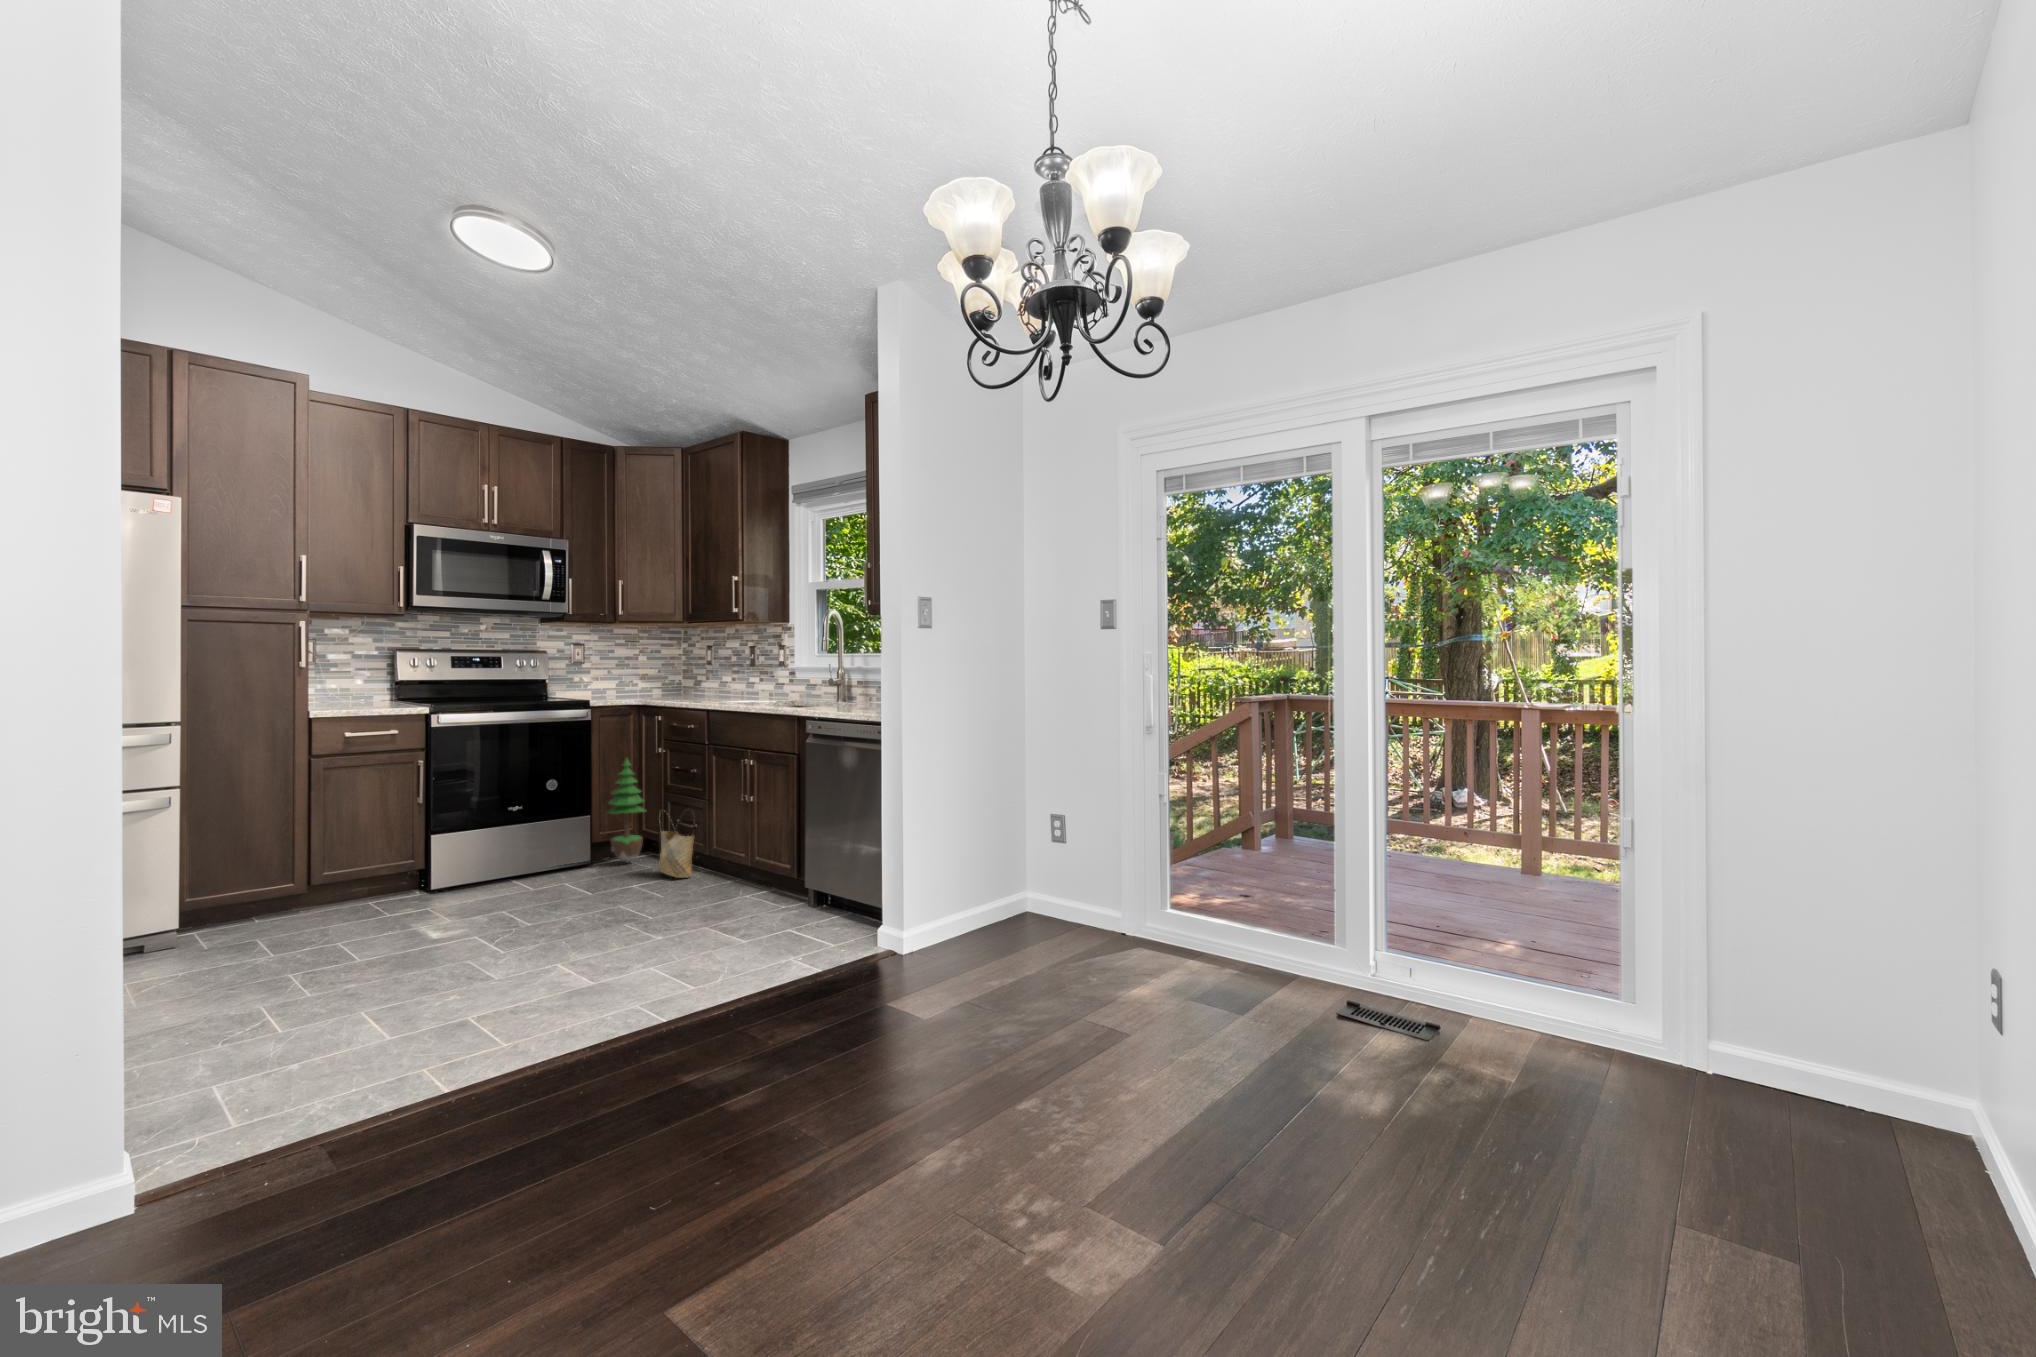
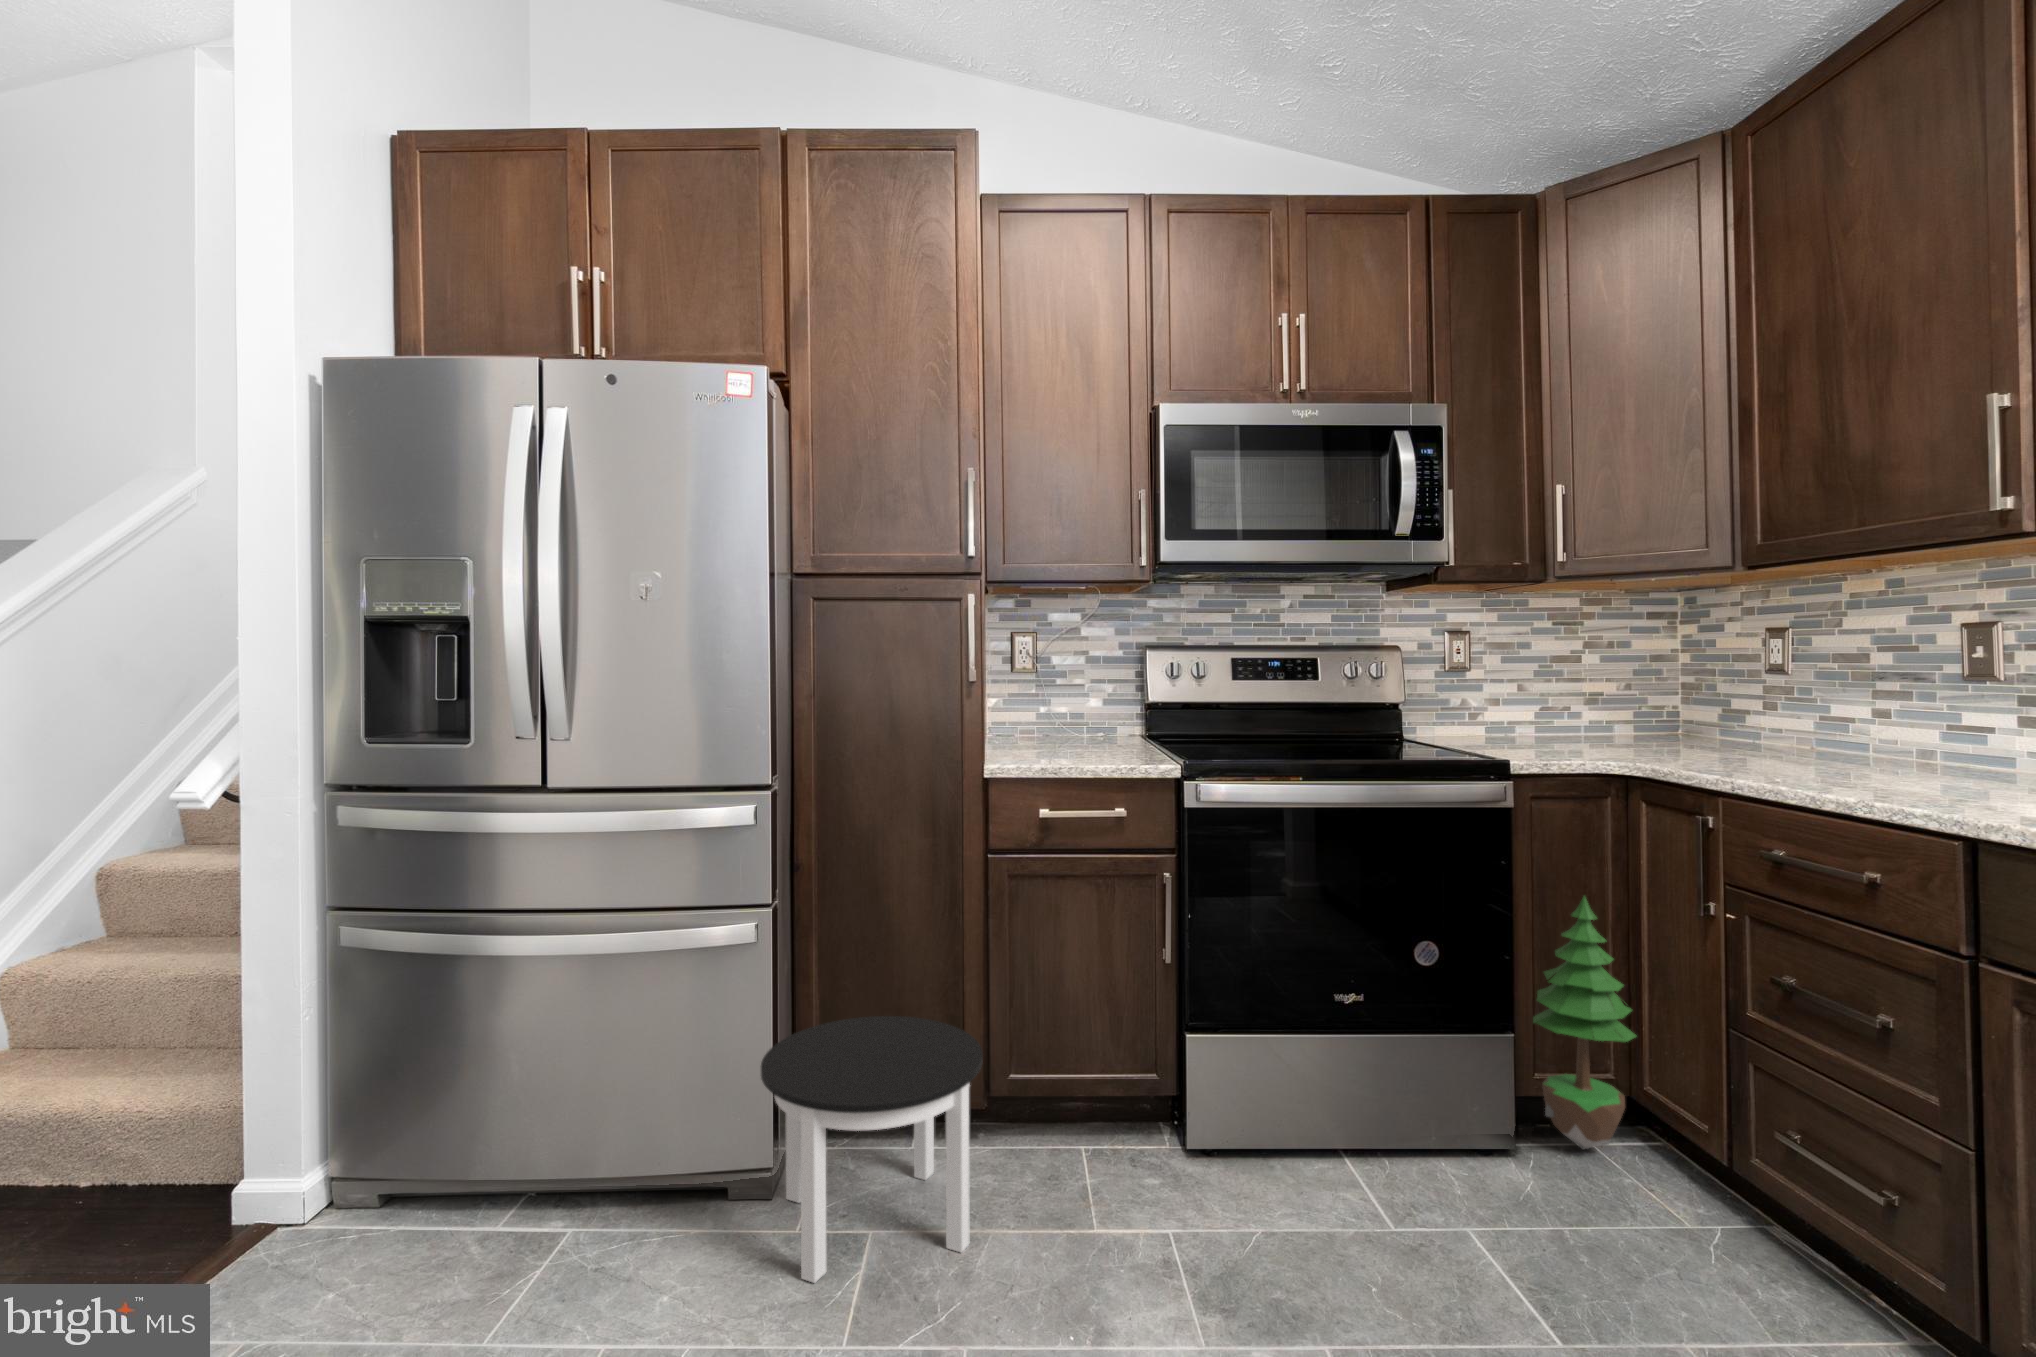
woven basket: present [658,831,694,878] -> none [1692,1089,1840,1322]
round table: none [184,844,329,955] -> present [761,1016,983,1283]

